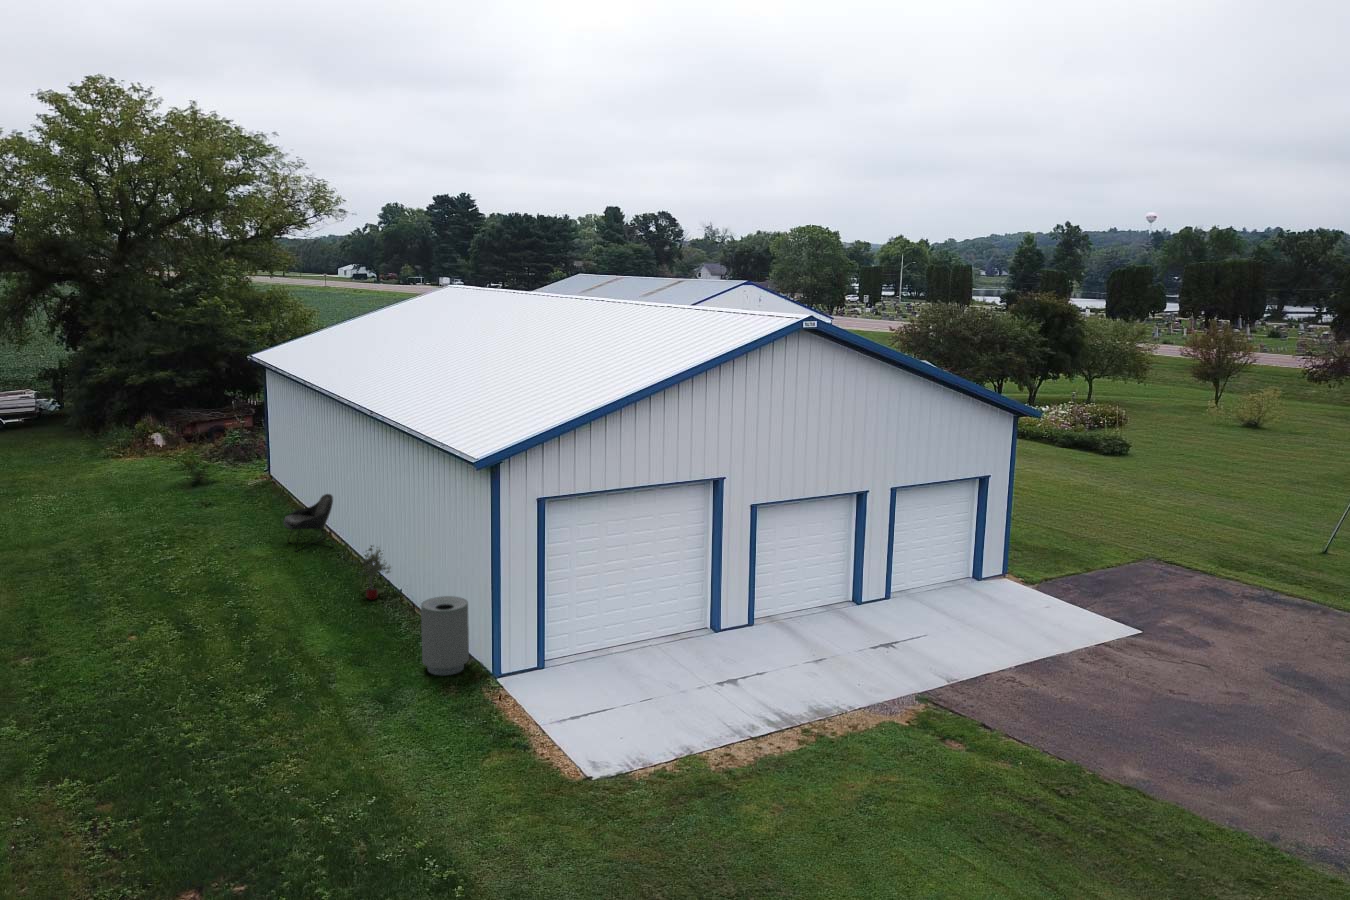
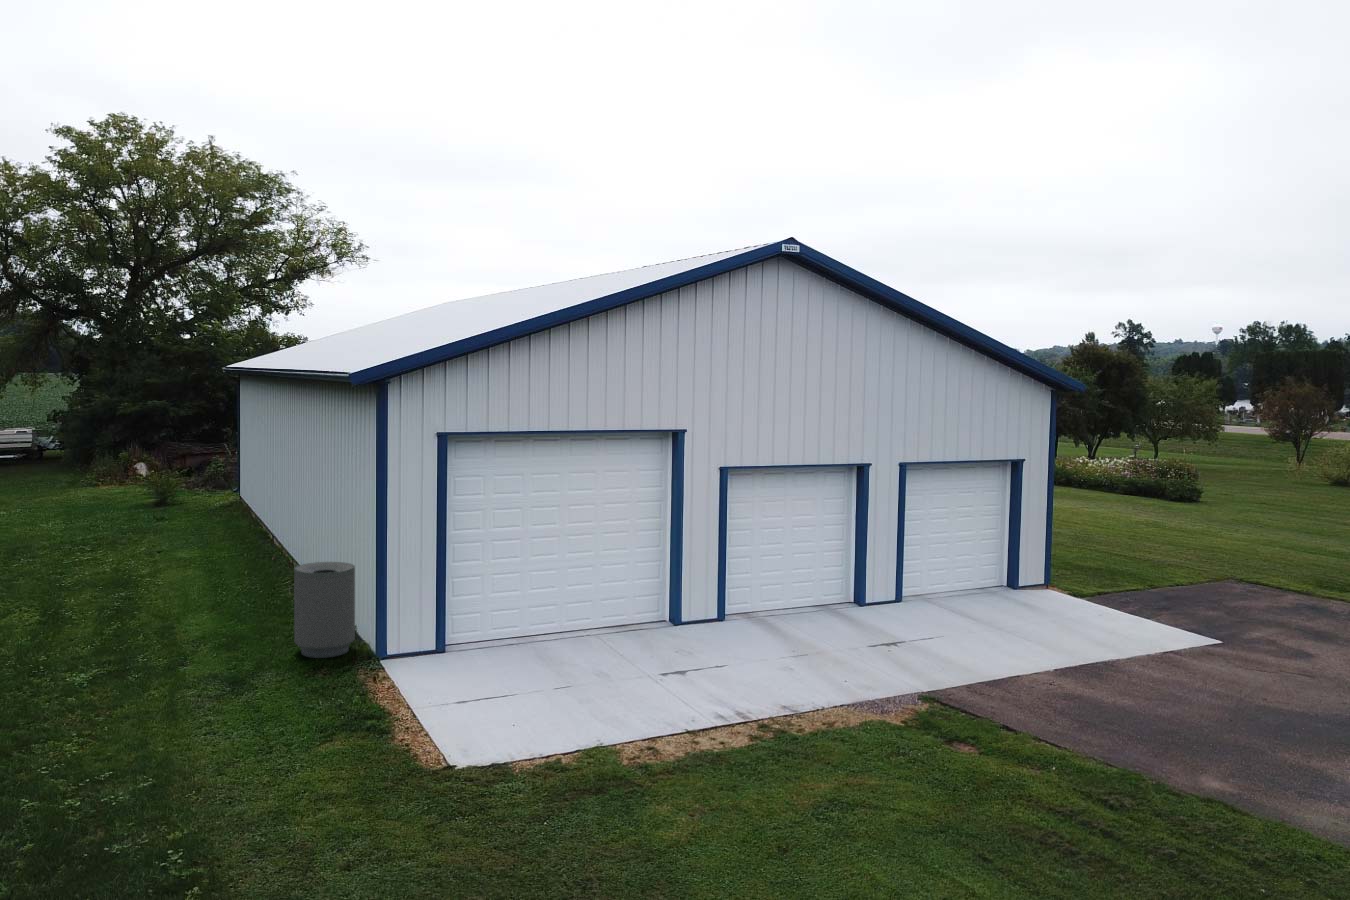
lounge chair: present [283,494,333,552] -> none [205,485,264,548]
potted tree: present [362,545,390,600] -> none [261,522,301,589]

